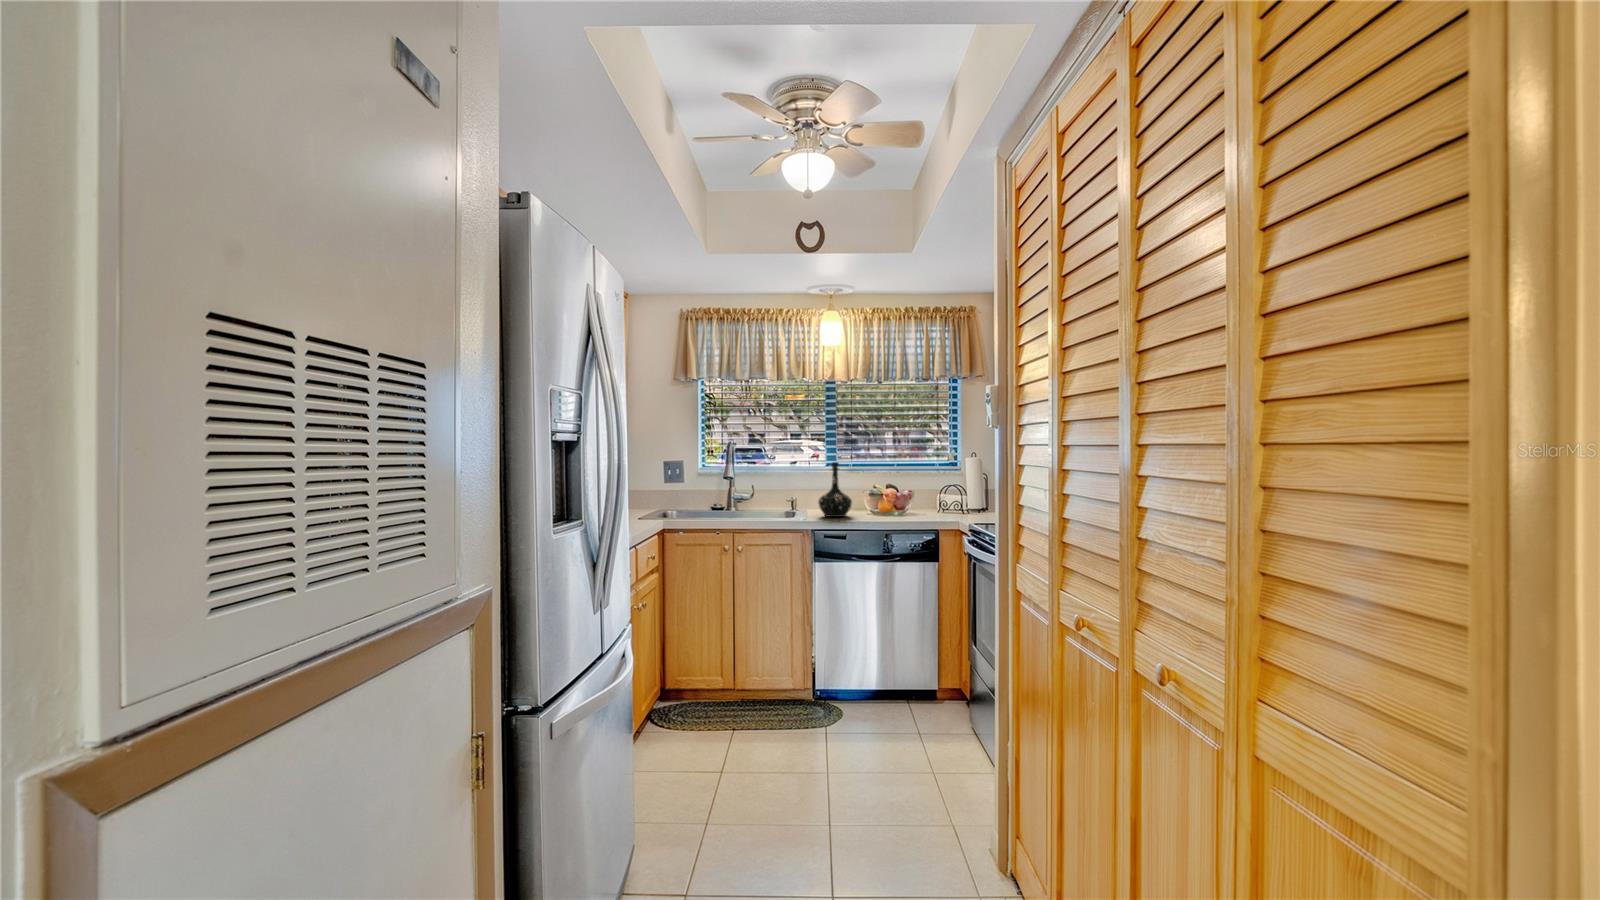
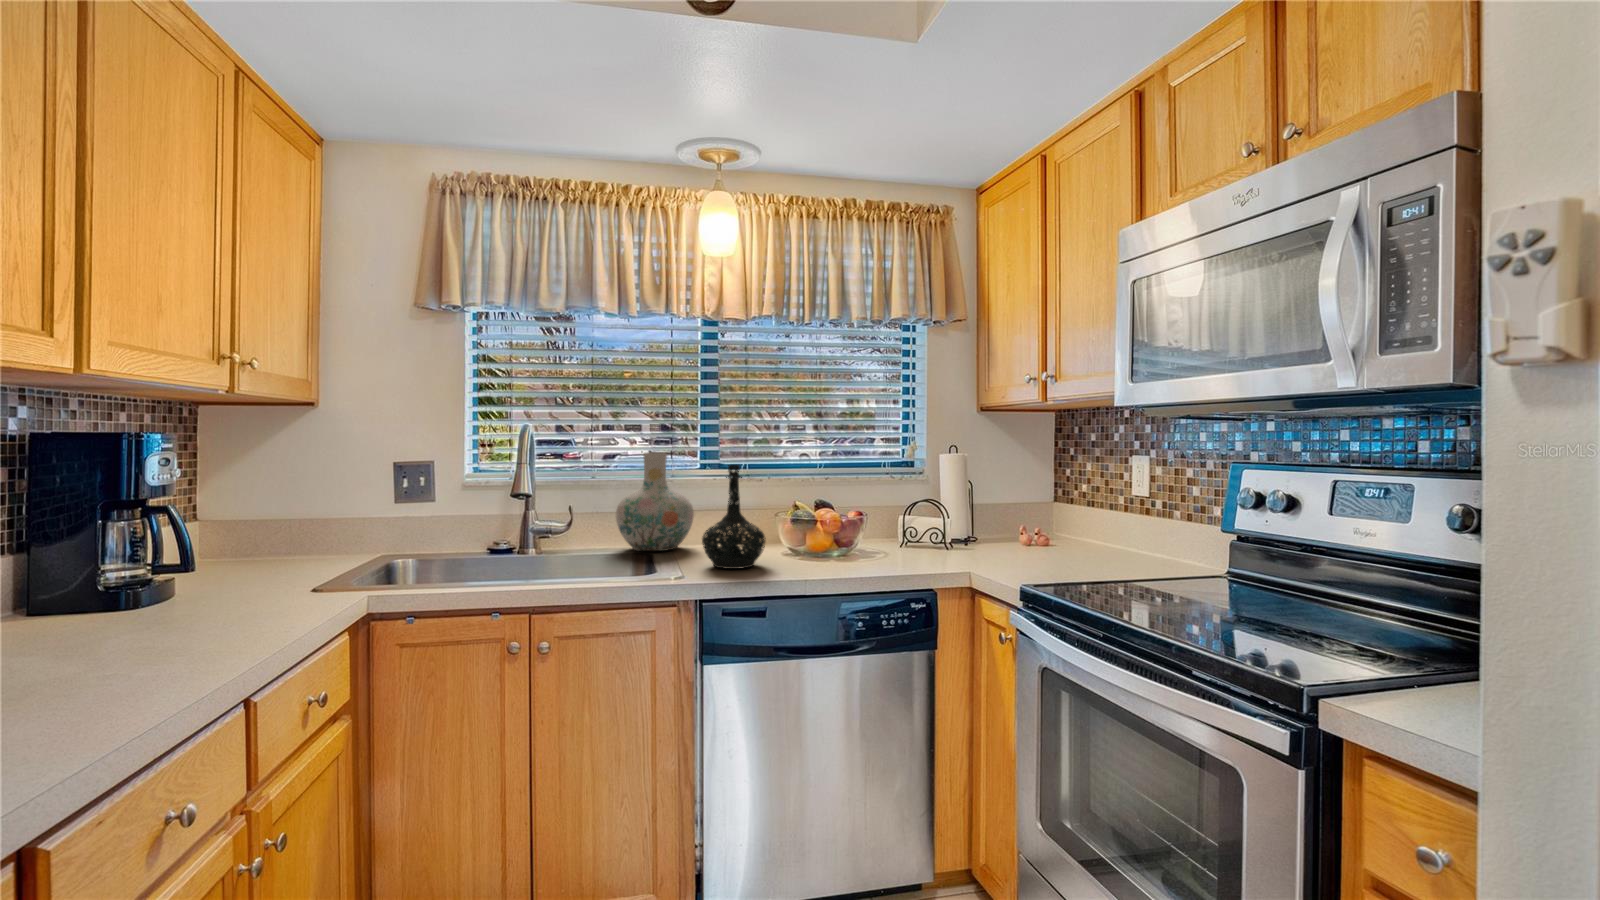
vase: none [777,456,819,510] -> present [616,452,694,551]

